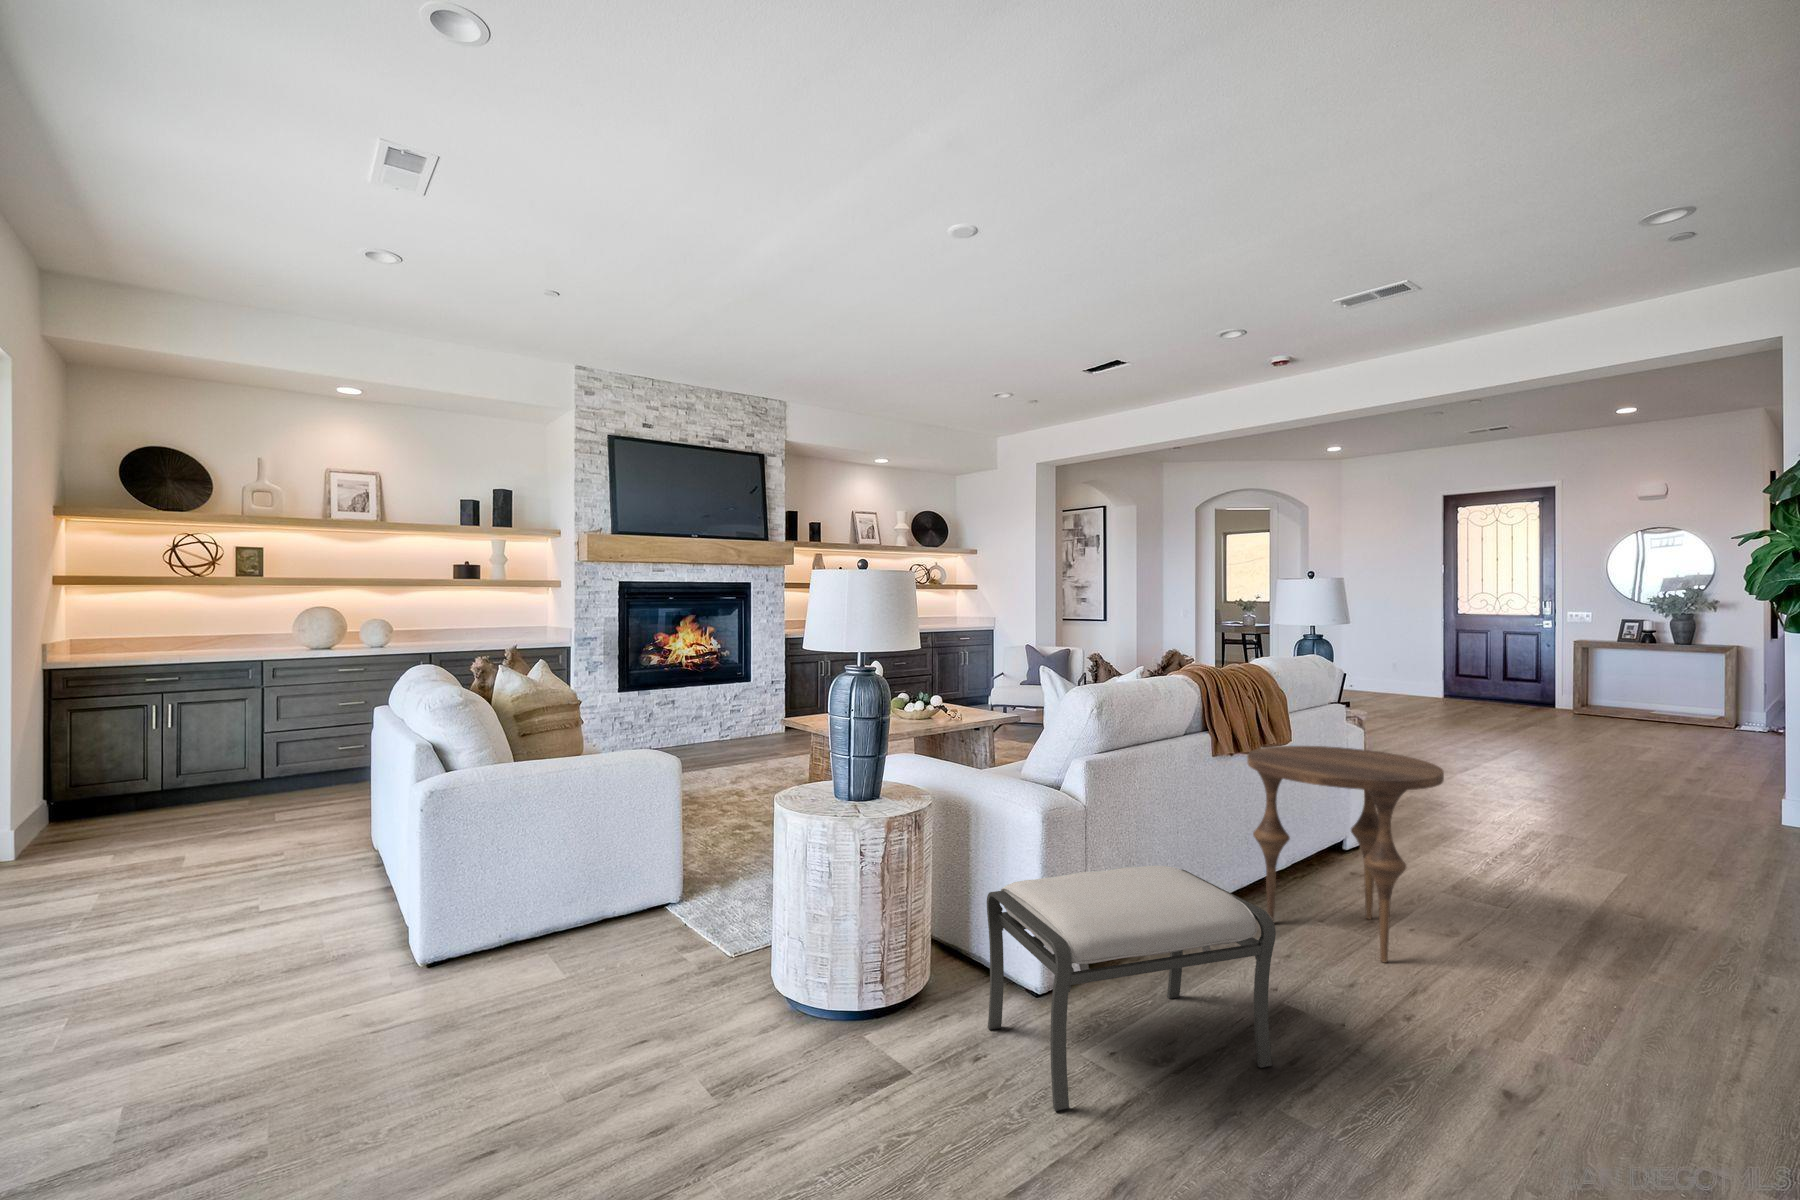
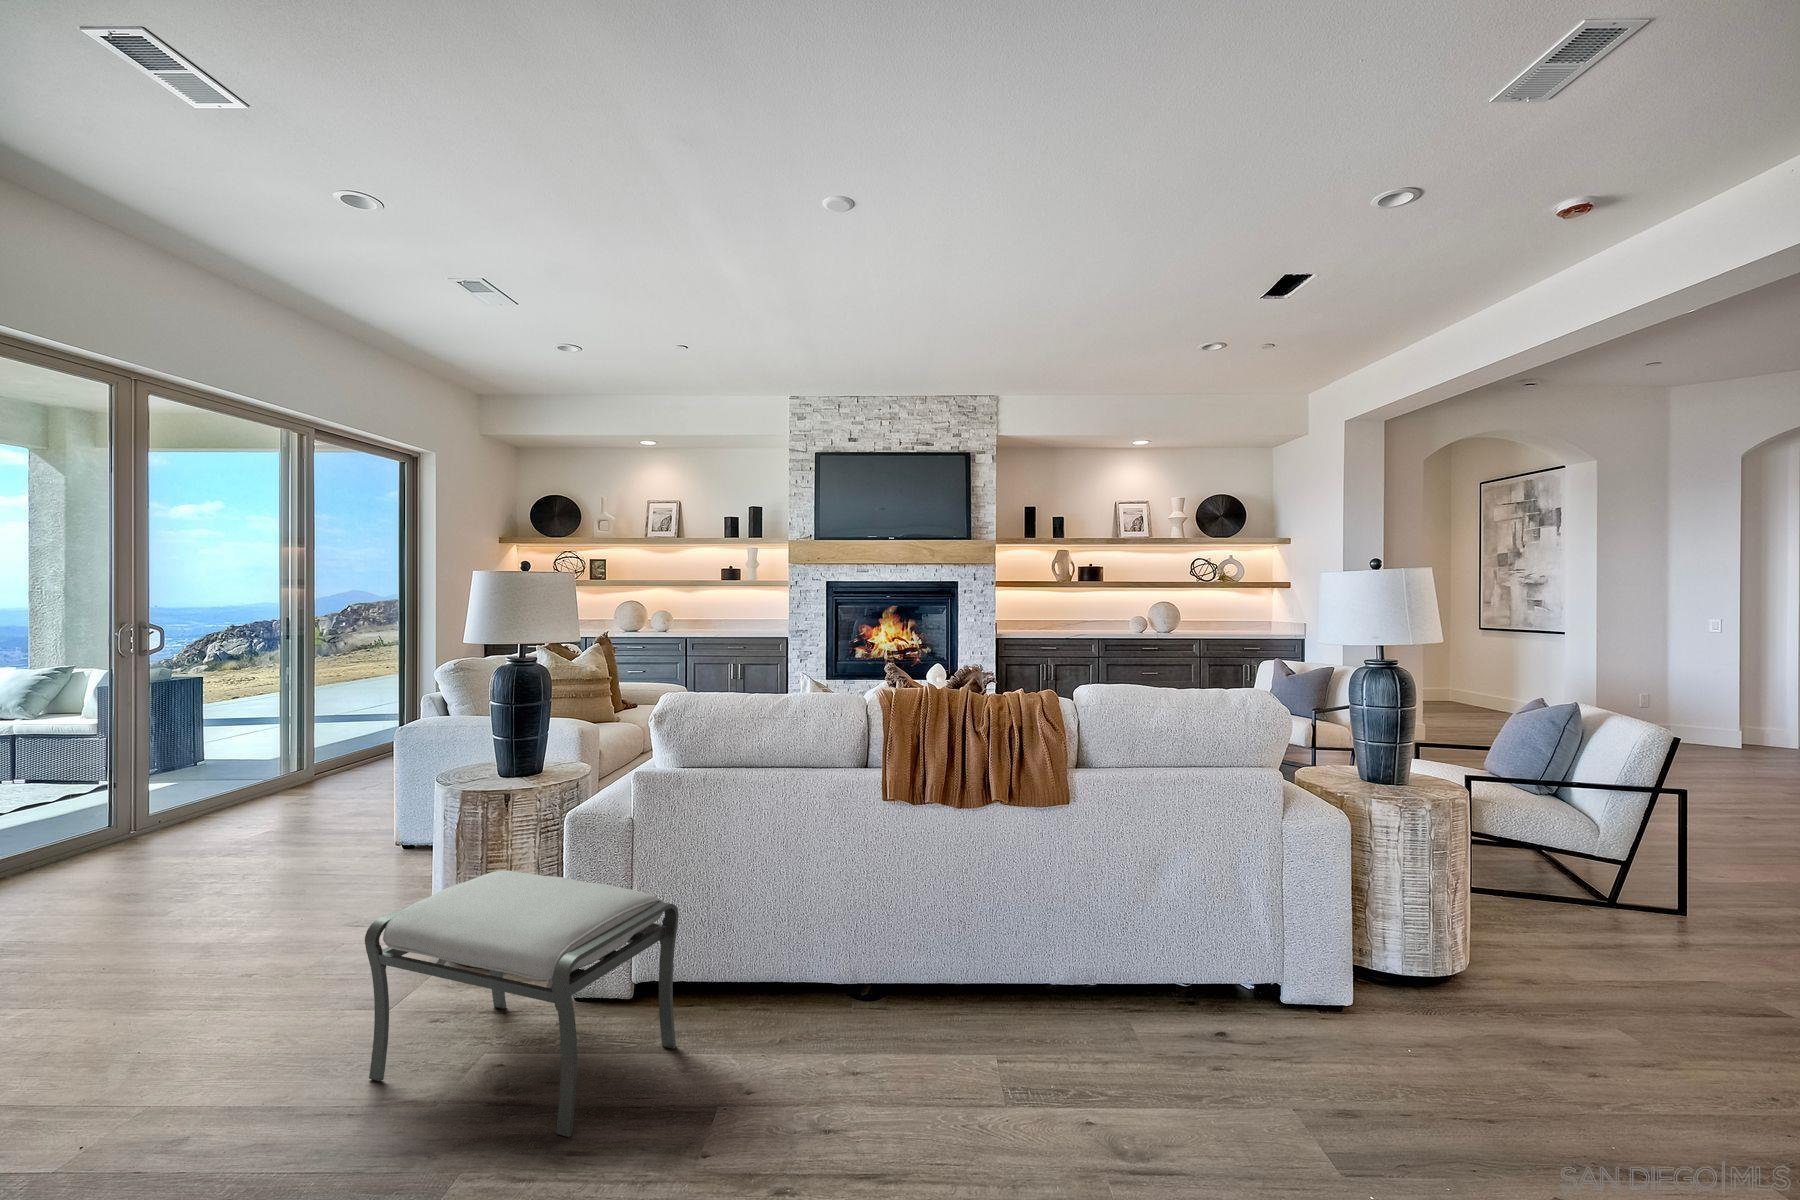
side table: present [1247,746,1444,962] -> none [880,797,1127,1118]

